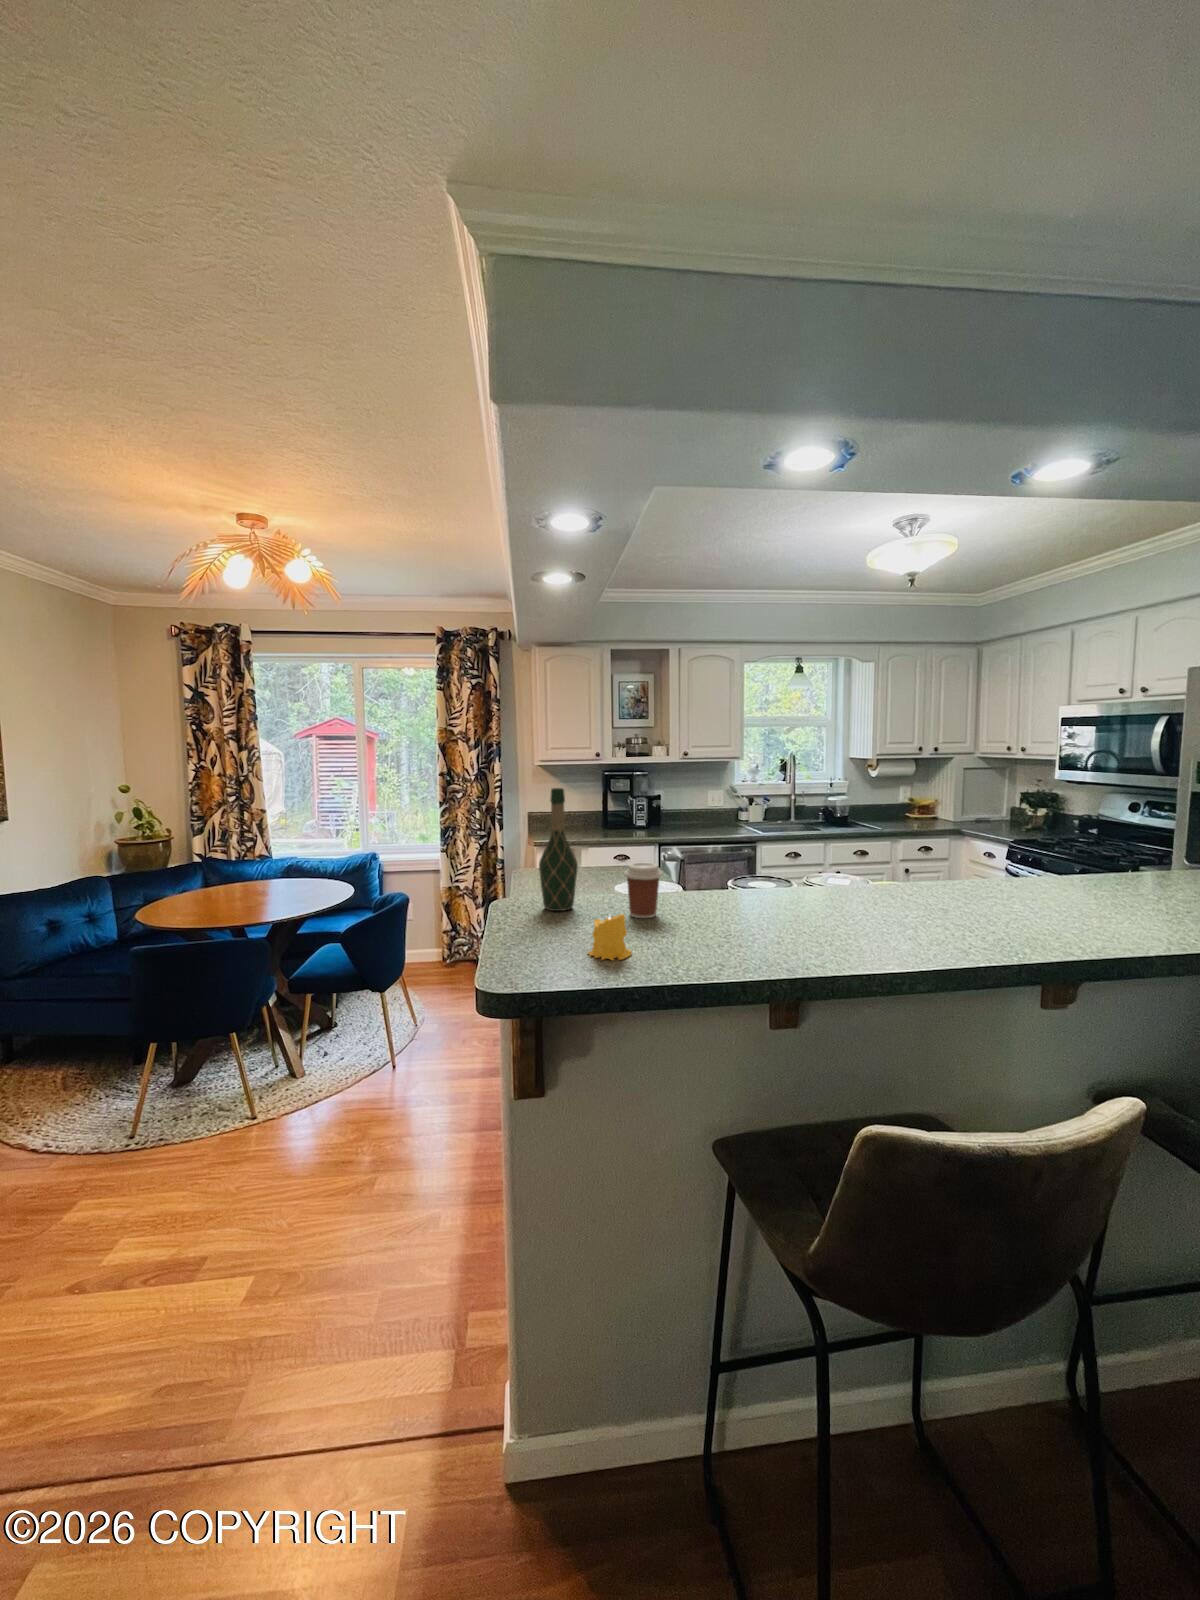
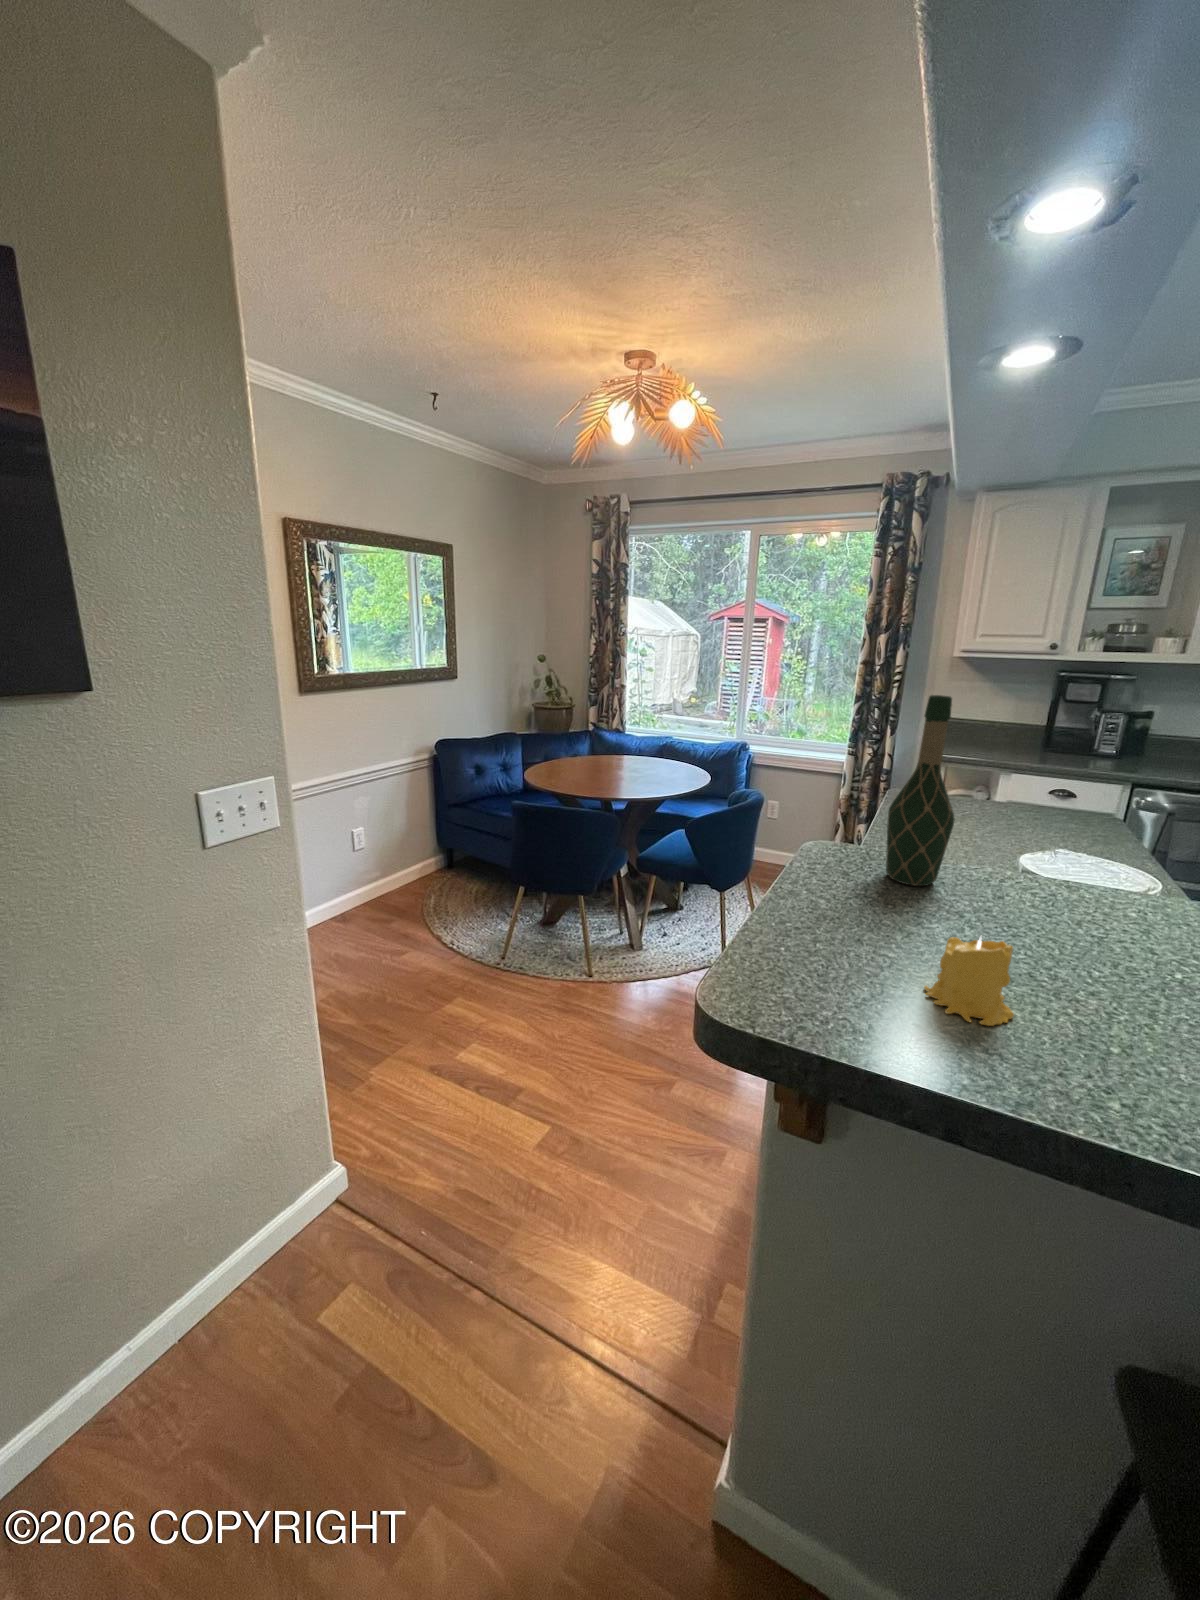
coffee cup: present [624,863,662,918] -> none [1035,840,1122,941]

